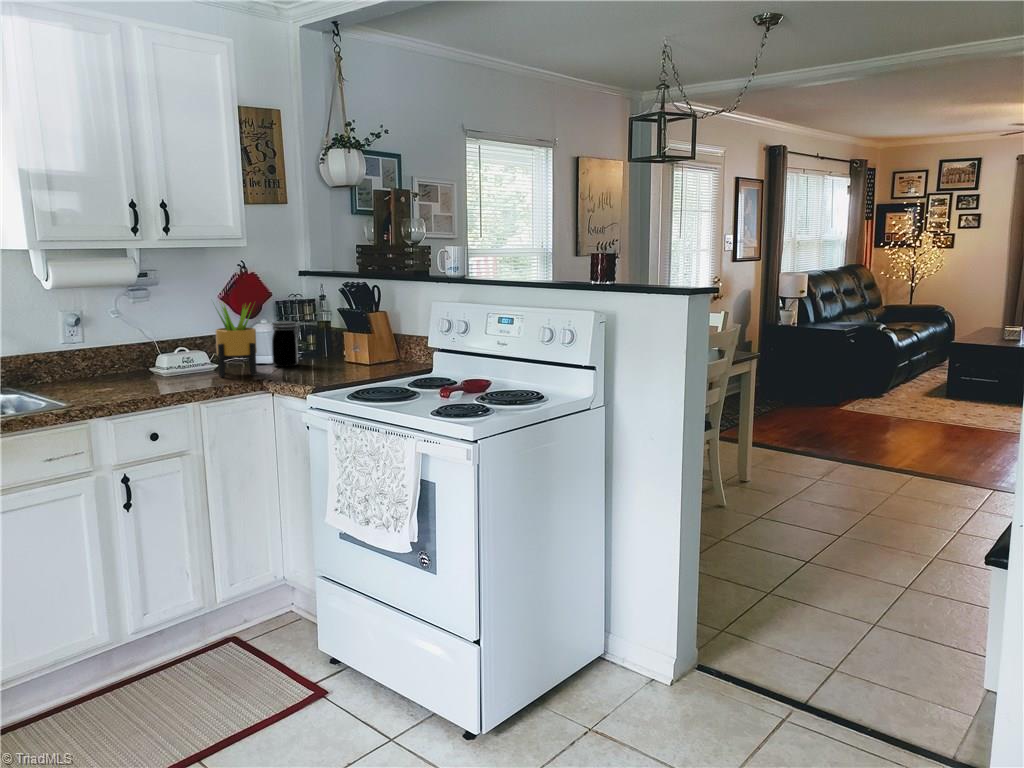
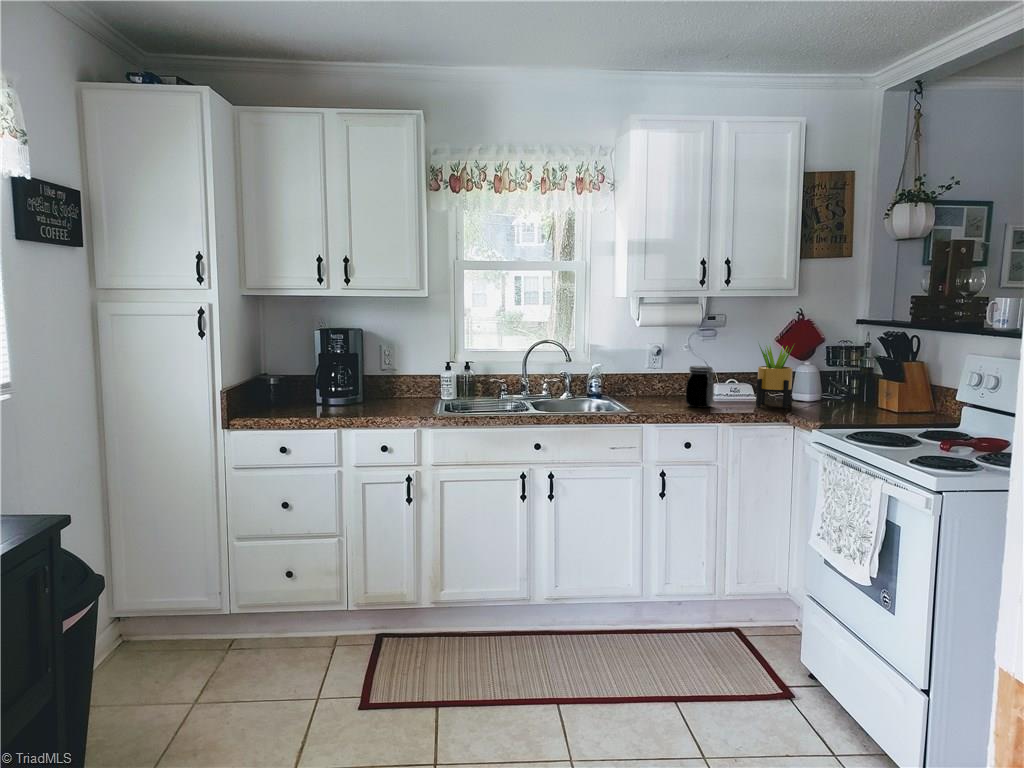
jar: present [272,321,300,367] -> present [686,366,714,408]

